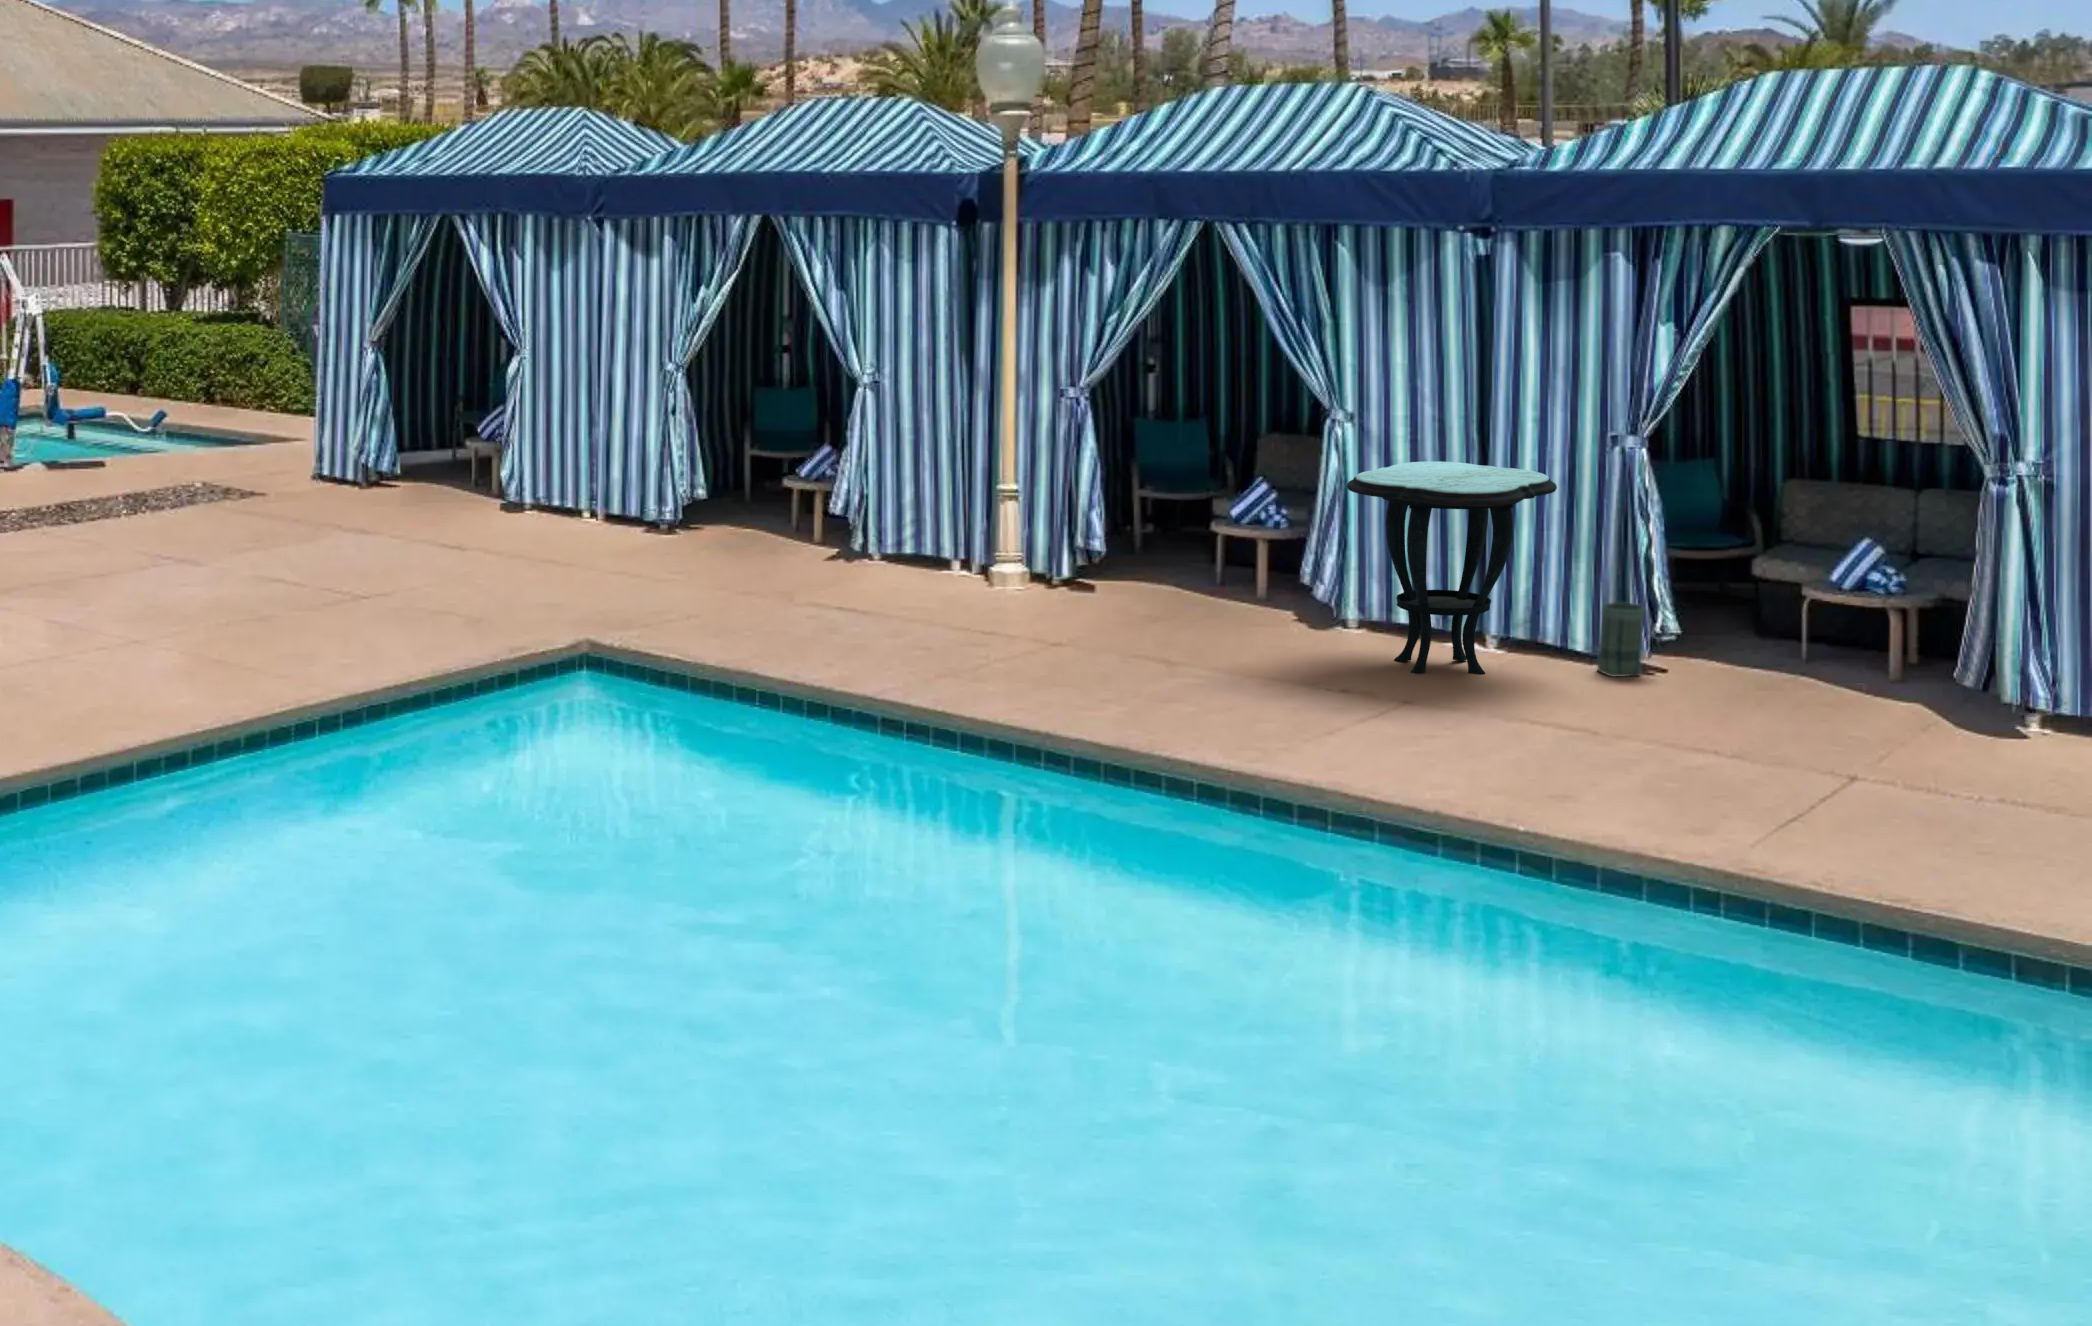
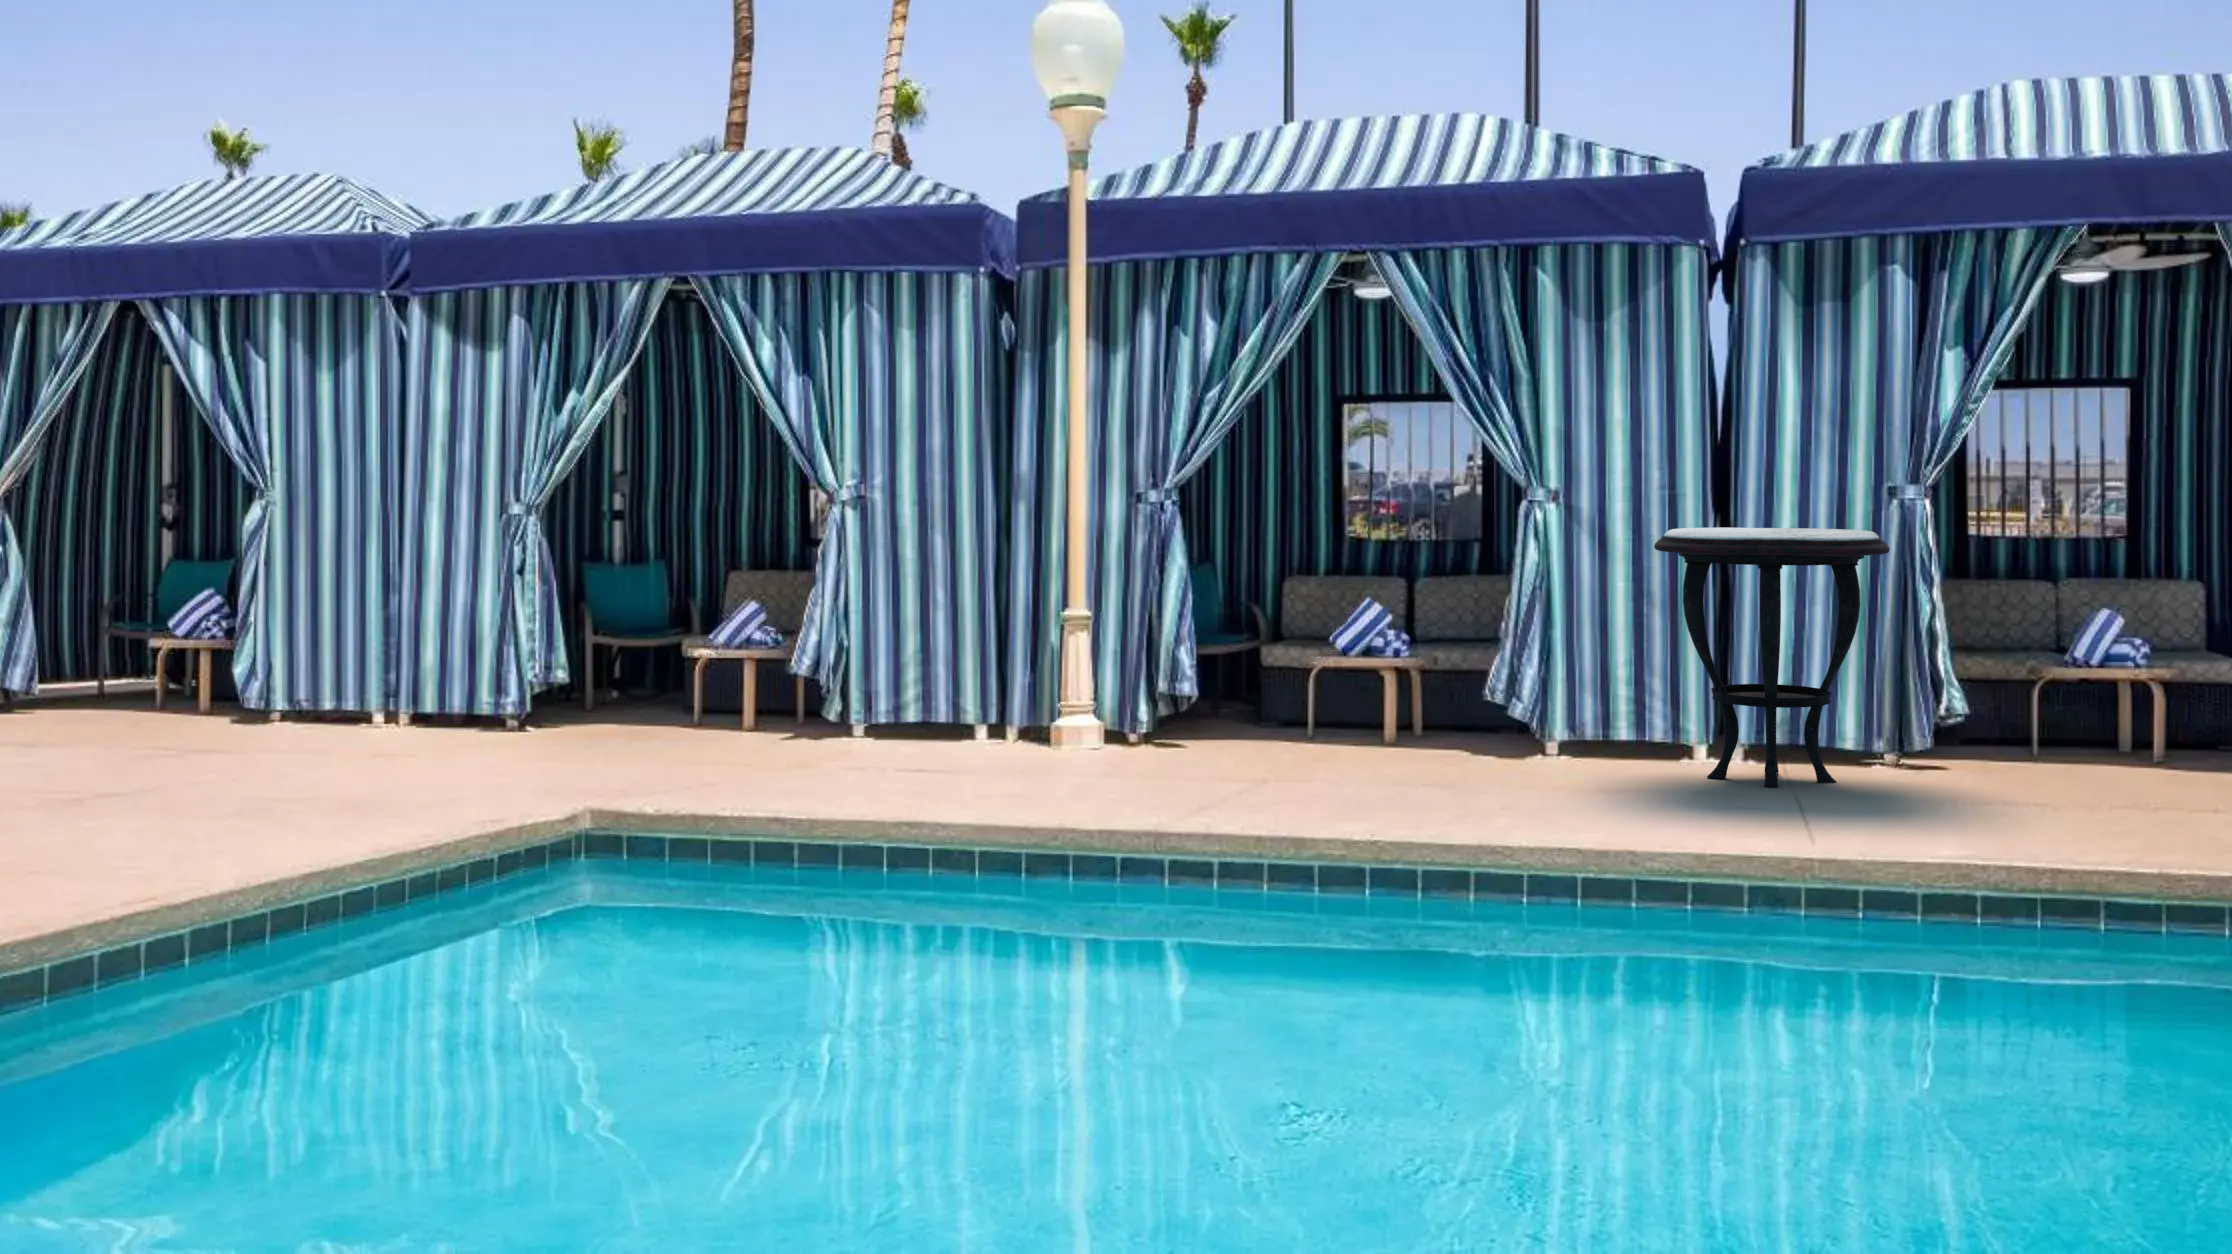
basket: present [1597,602,1645,677] -> none [1921,684,1975,775]

